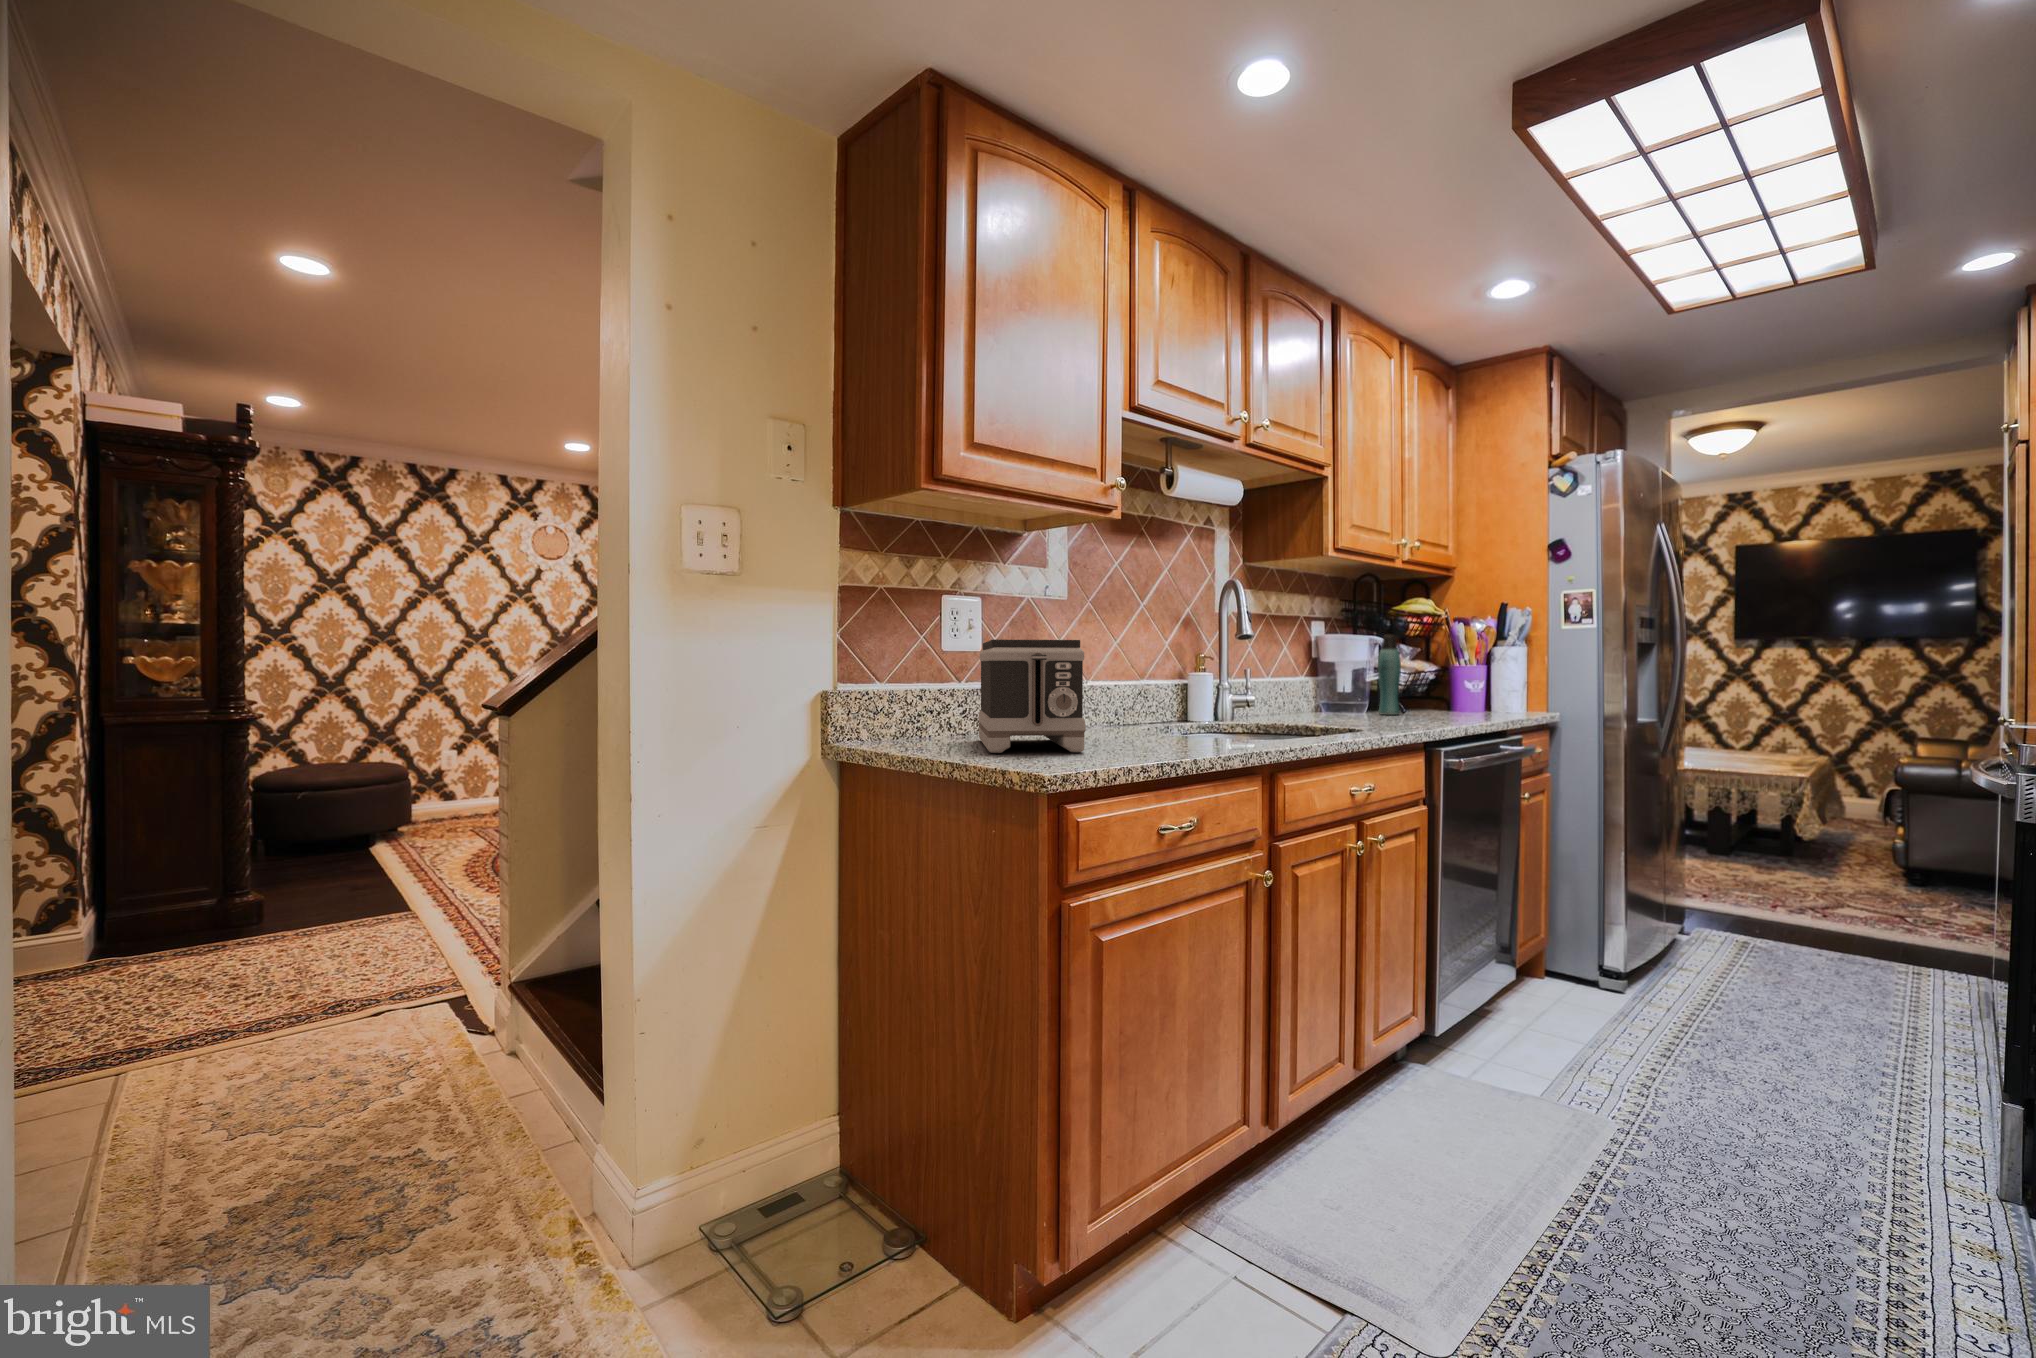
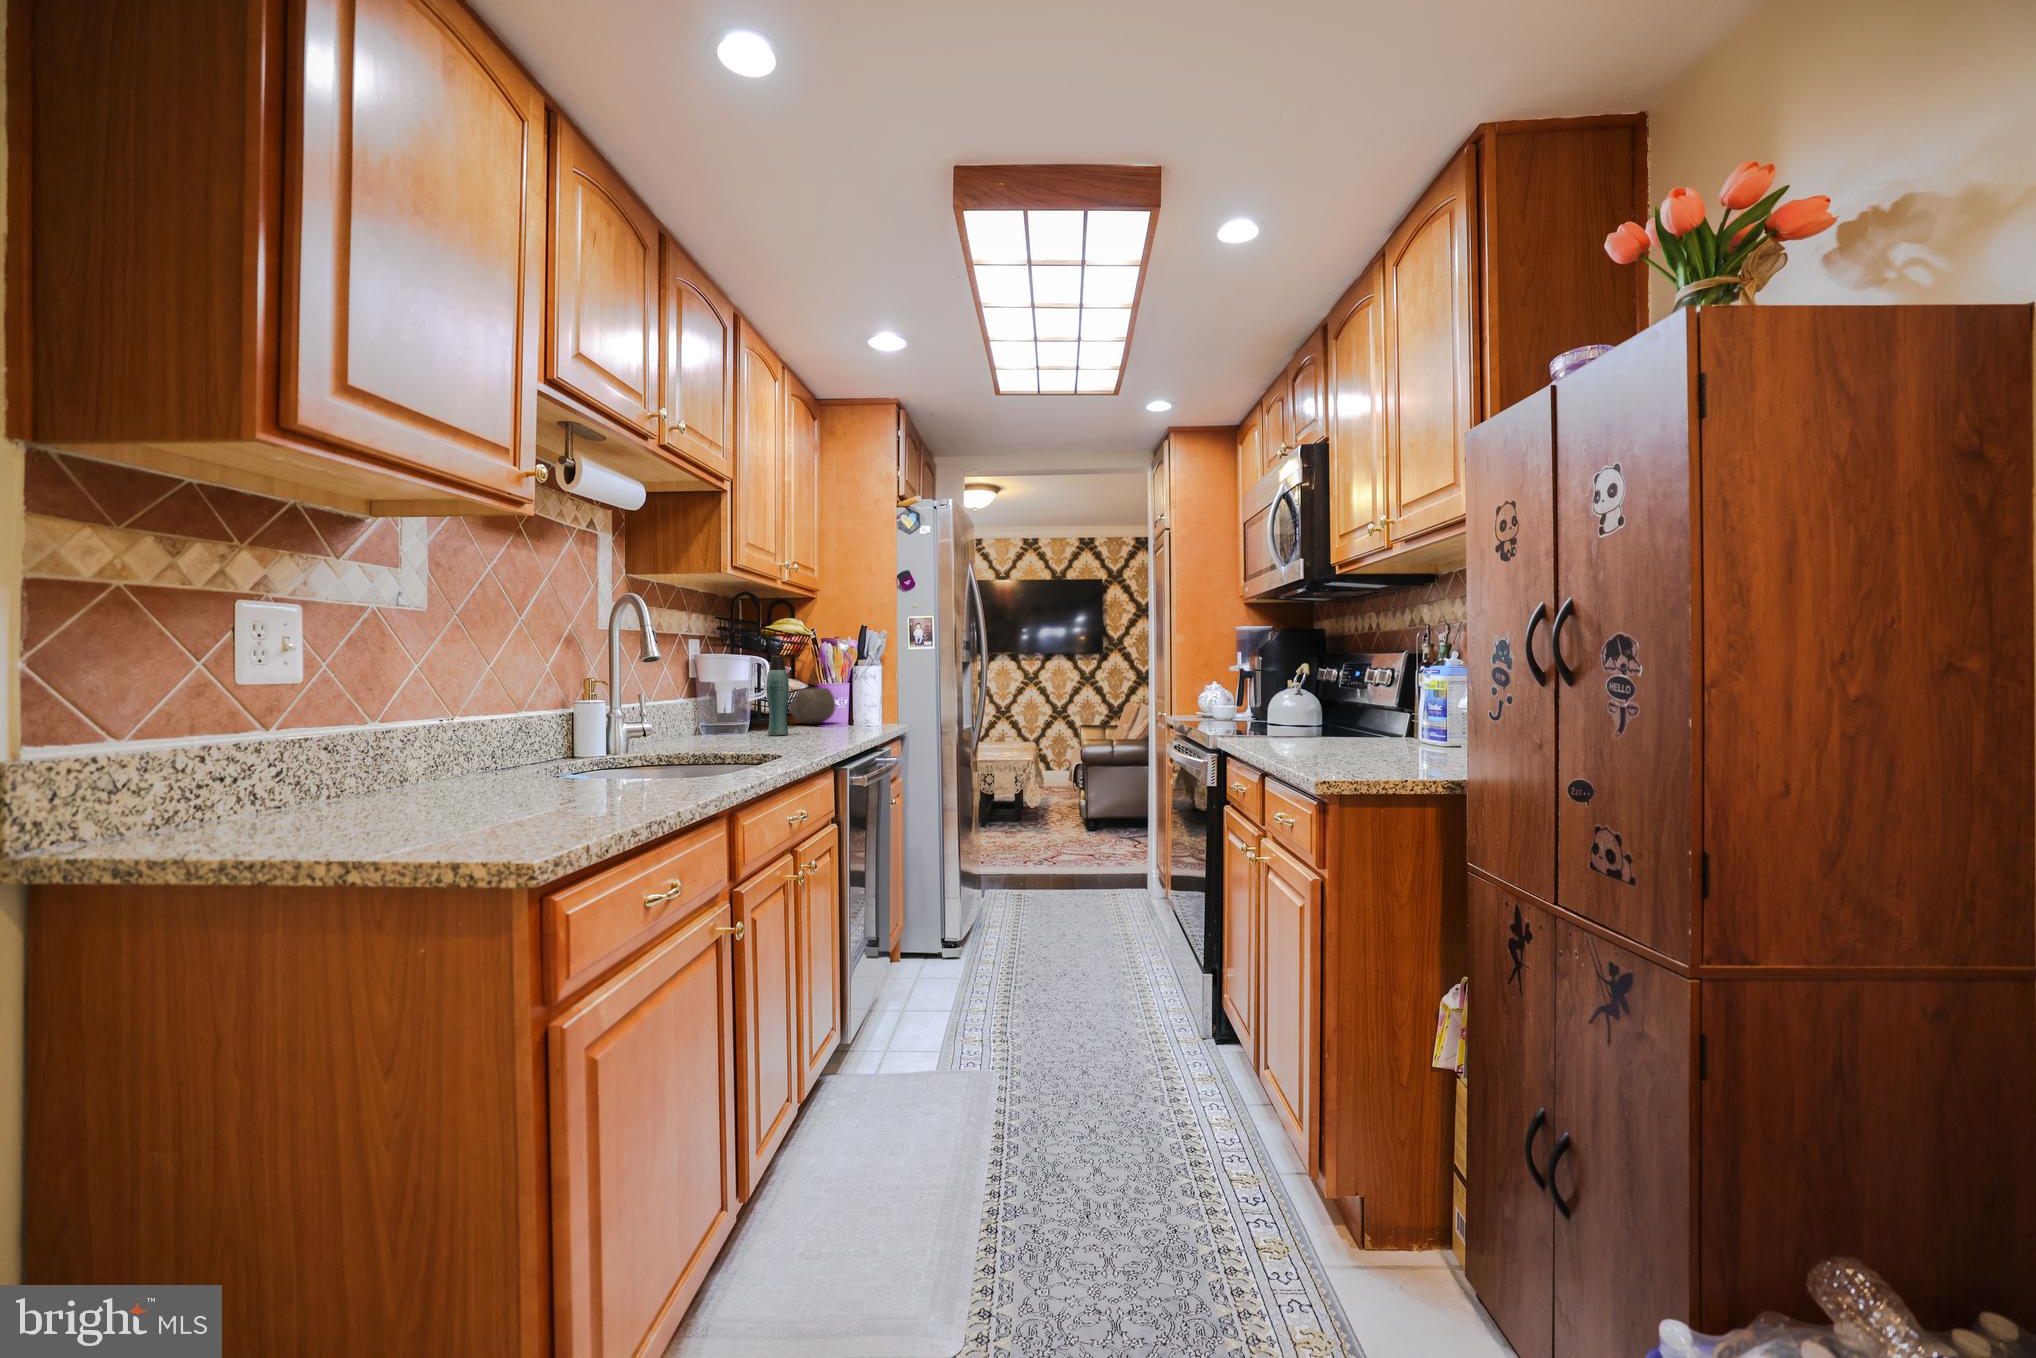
toaster: present [978,639,1086,753] -> none [315,672,528,834]
ceramic bowl: none [1419,670,1473,708] -> present [789,688,835,724]

